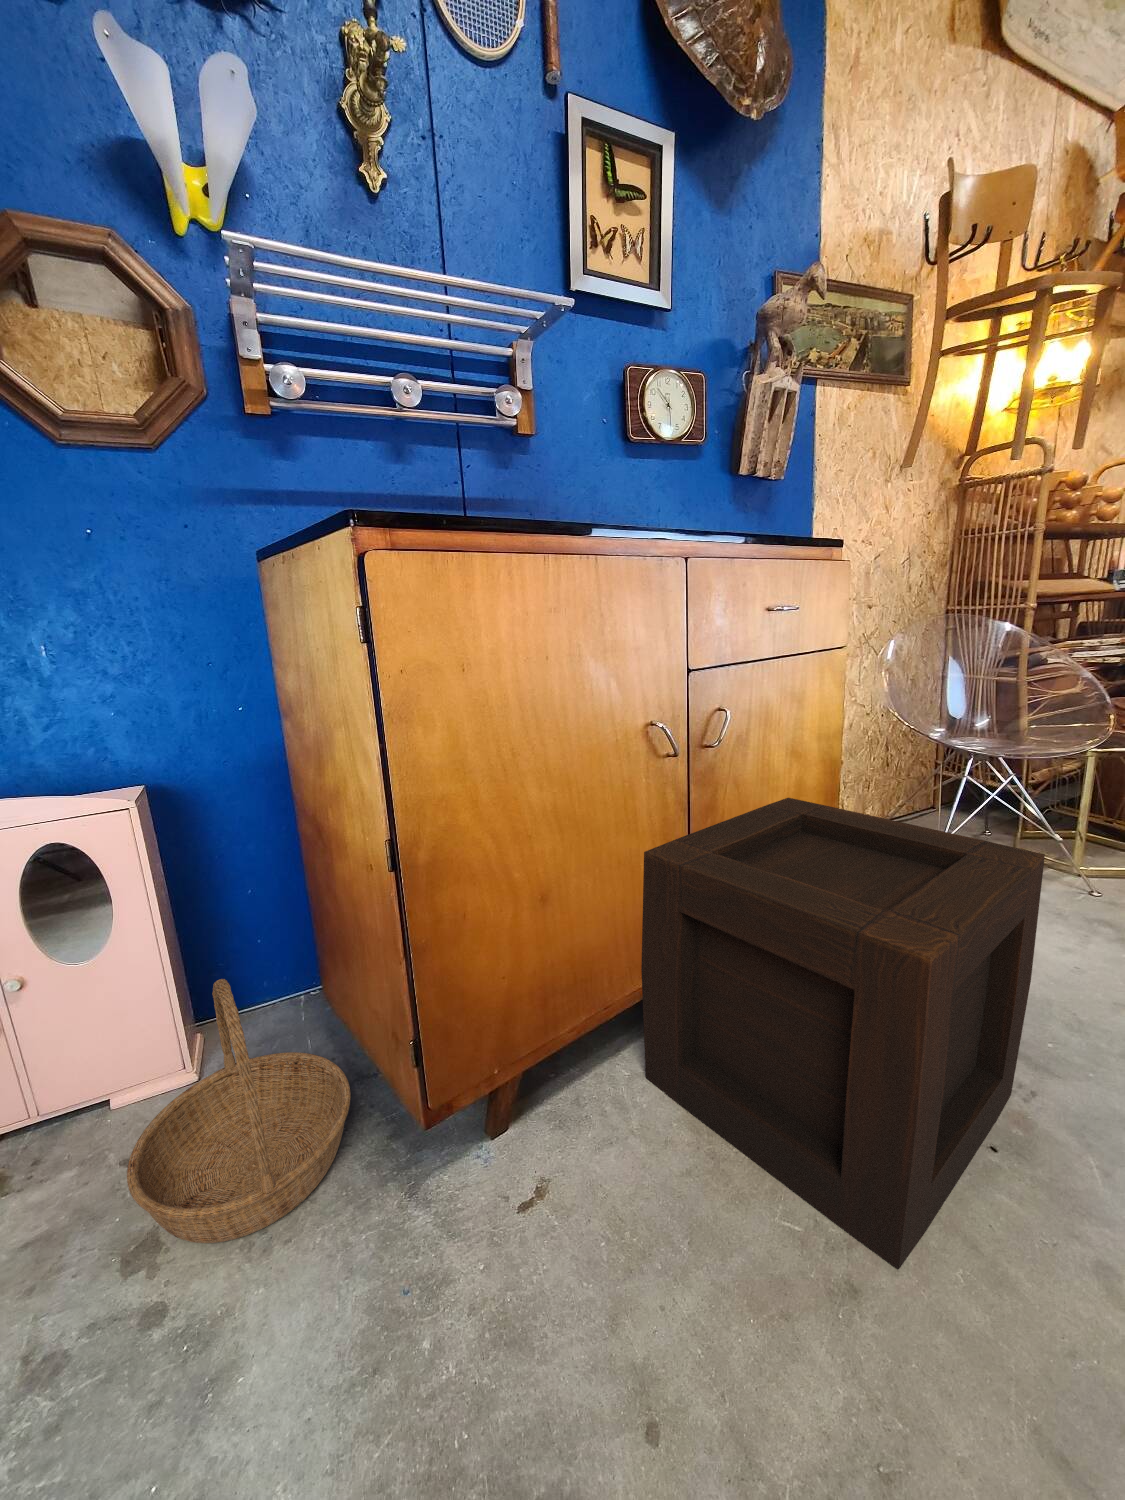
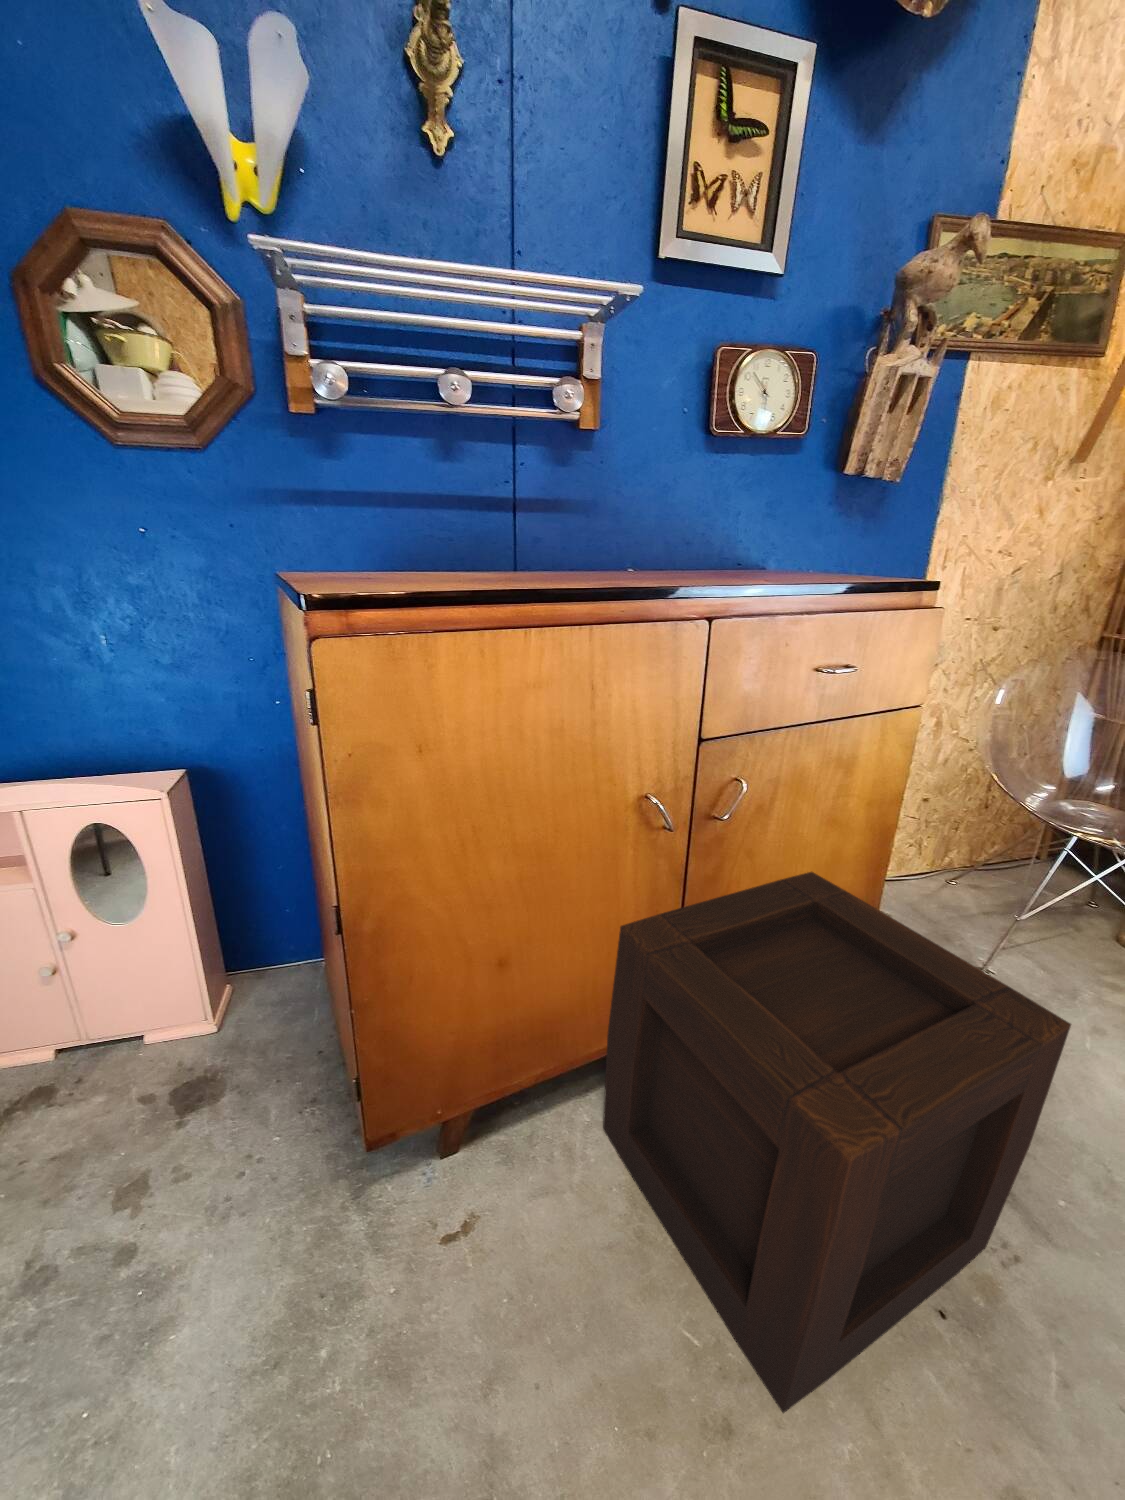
basket: present [127,979,351,1243] -> none [123,973,323,1202]

